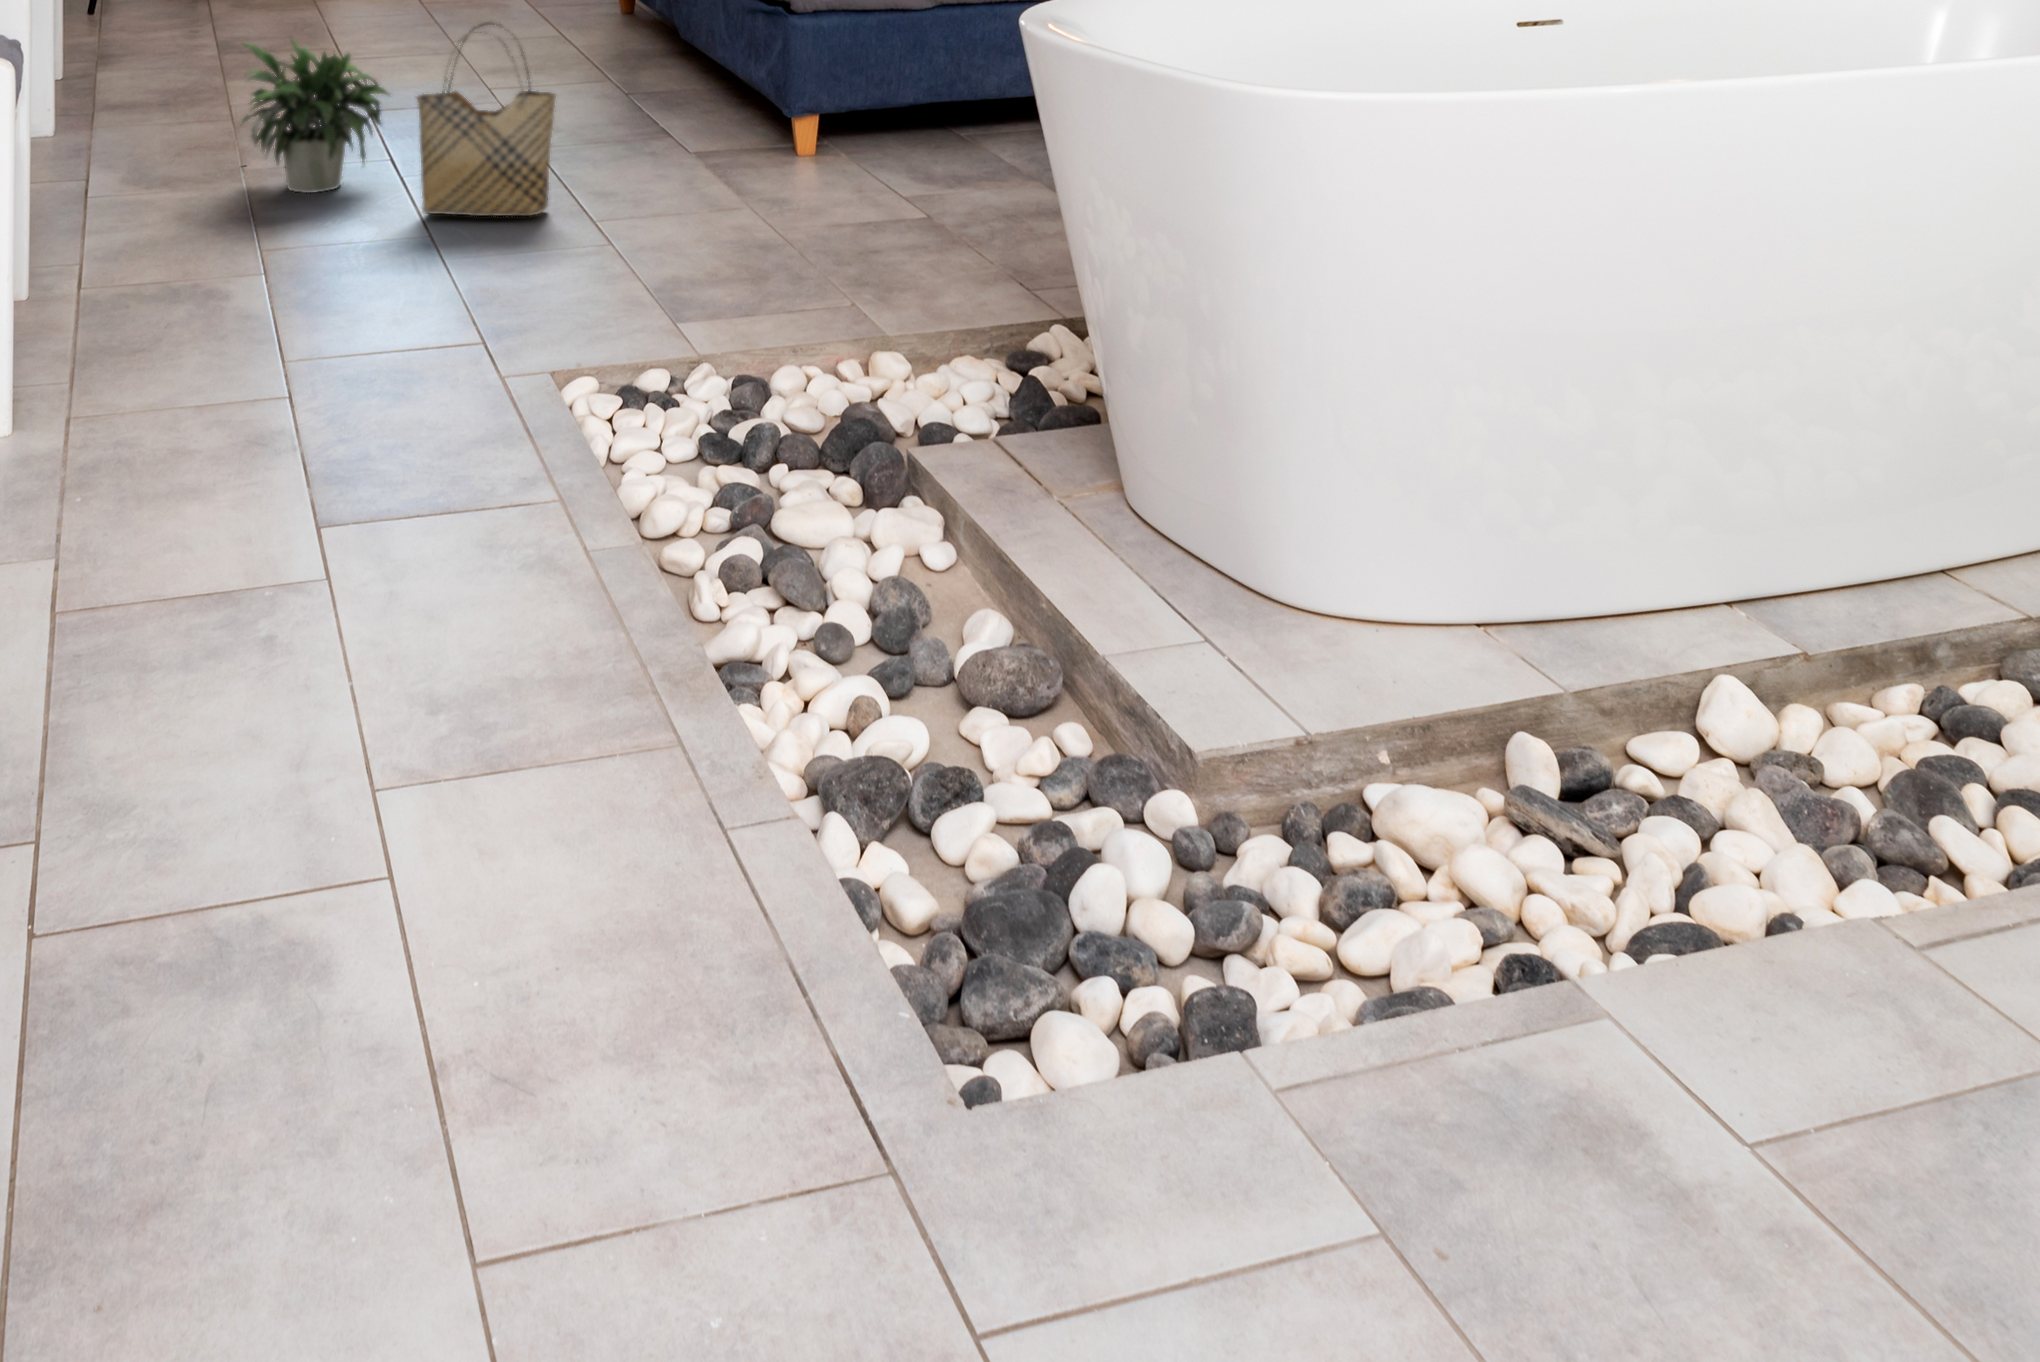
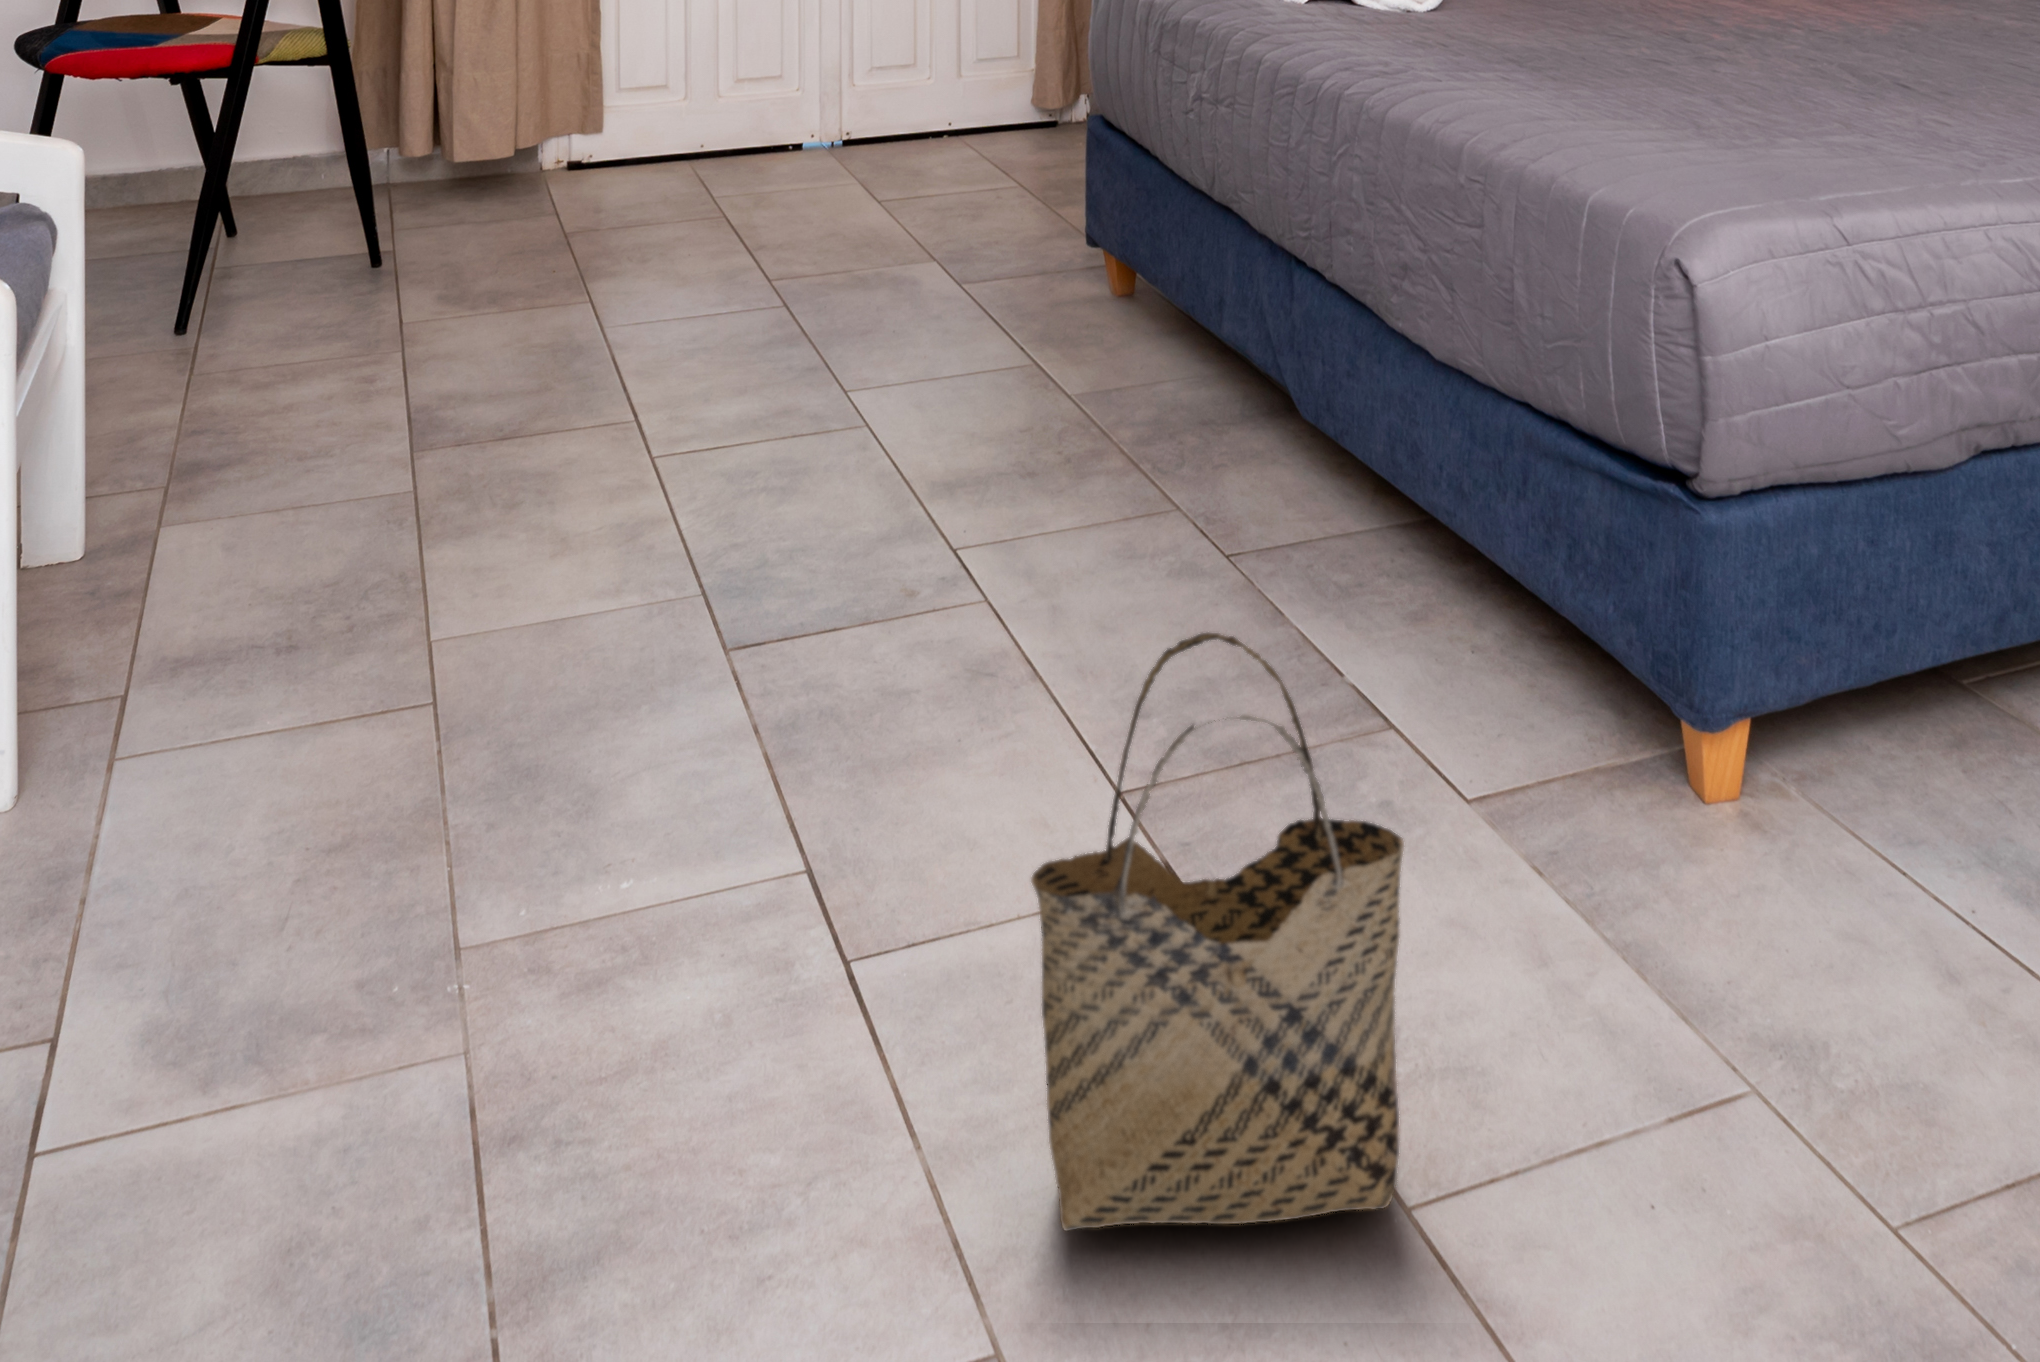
potted plant: present [242,40,389,193] -> none [509,621,916,1081]

